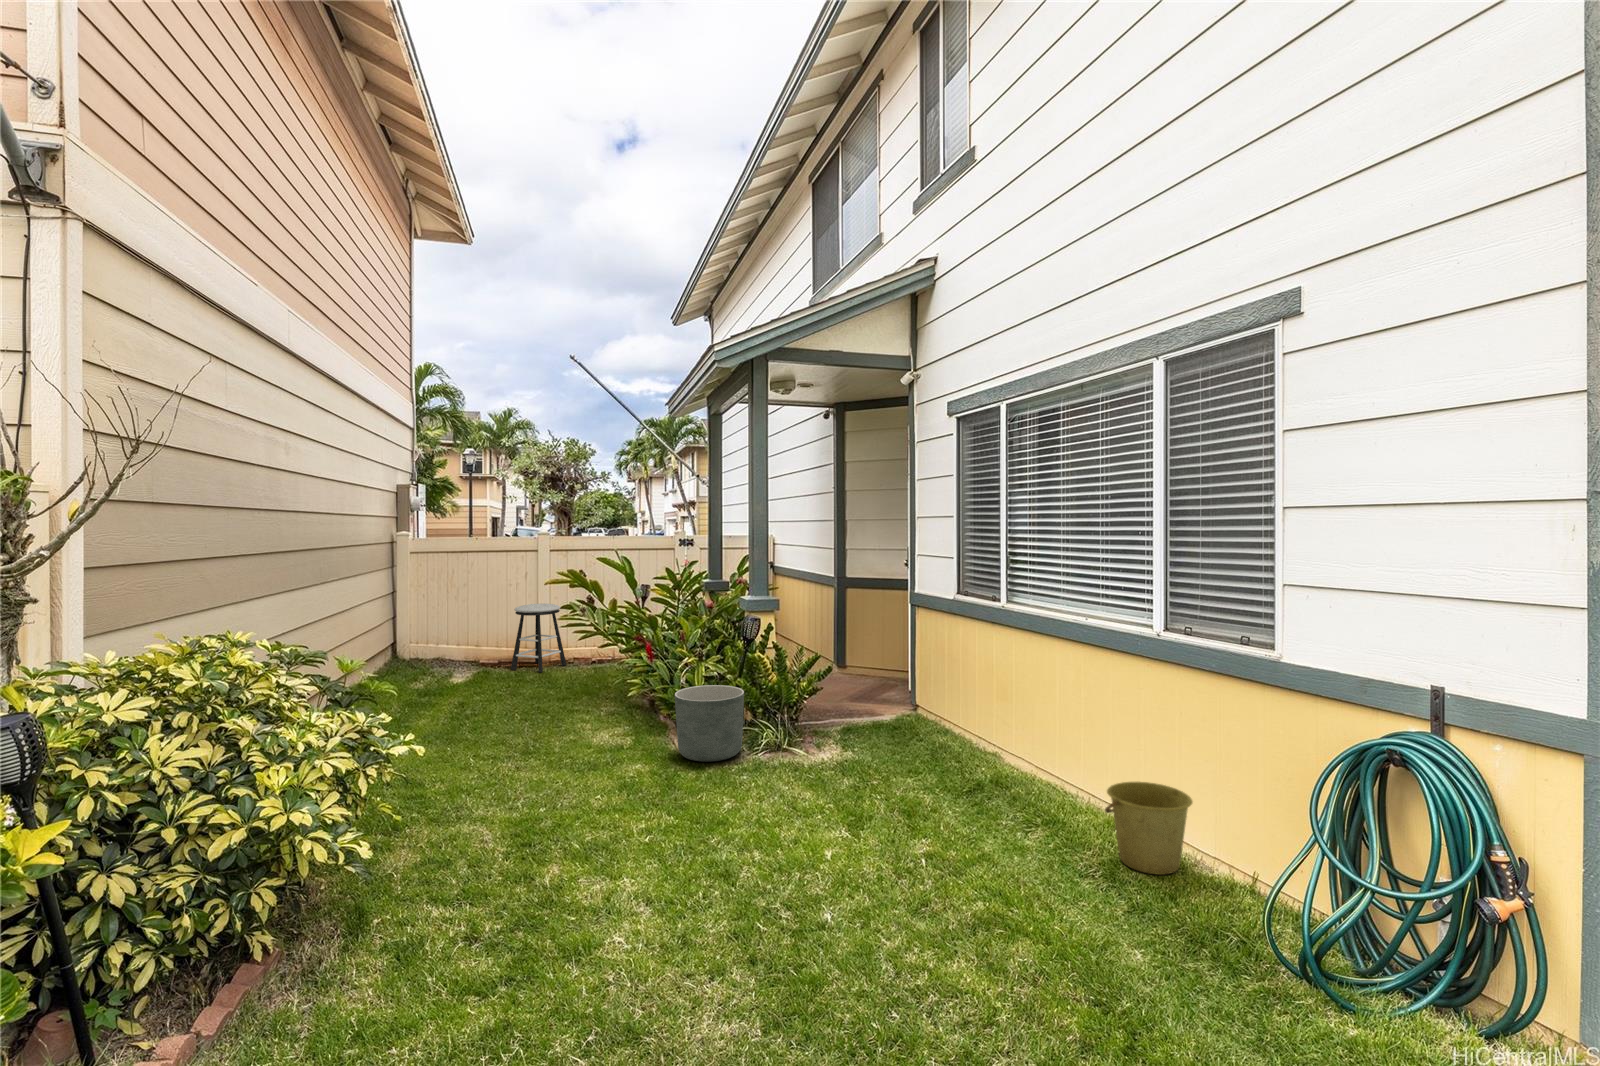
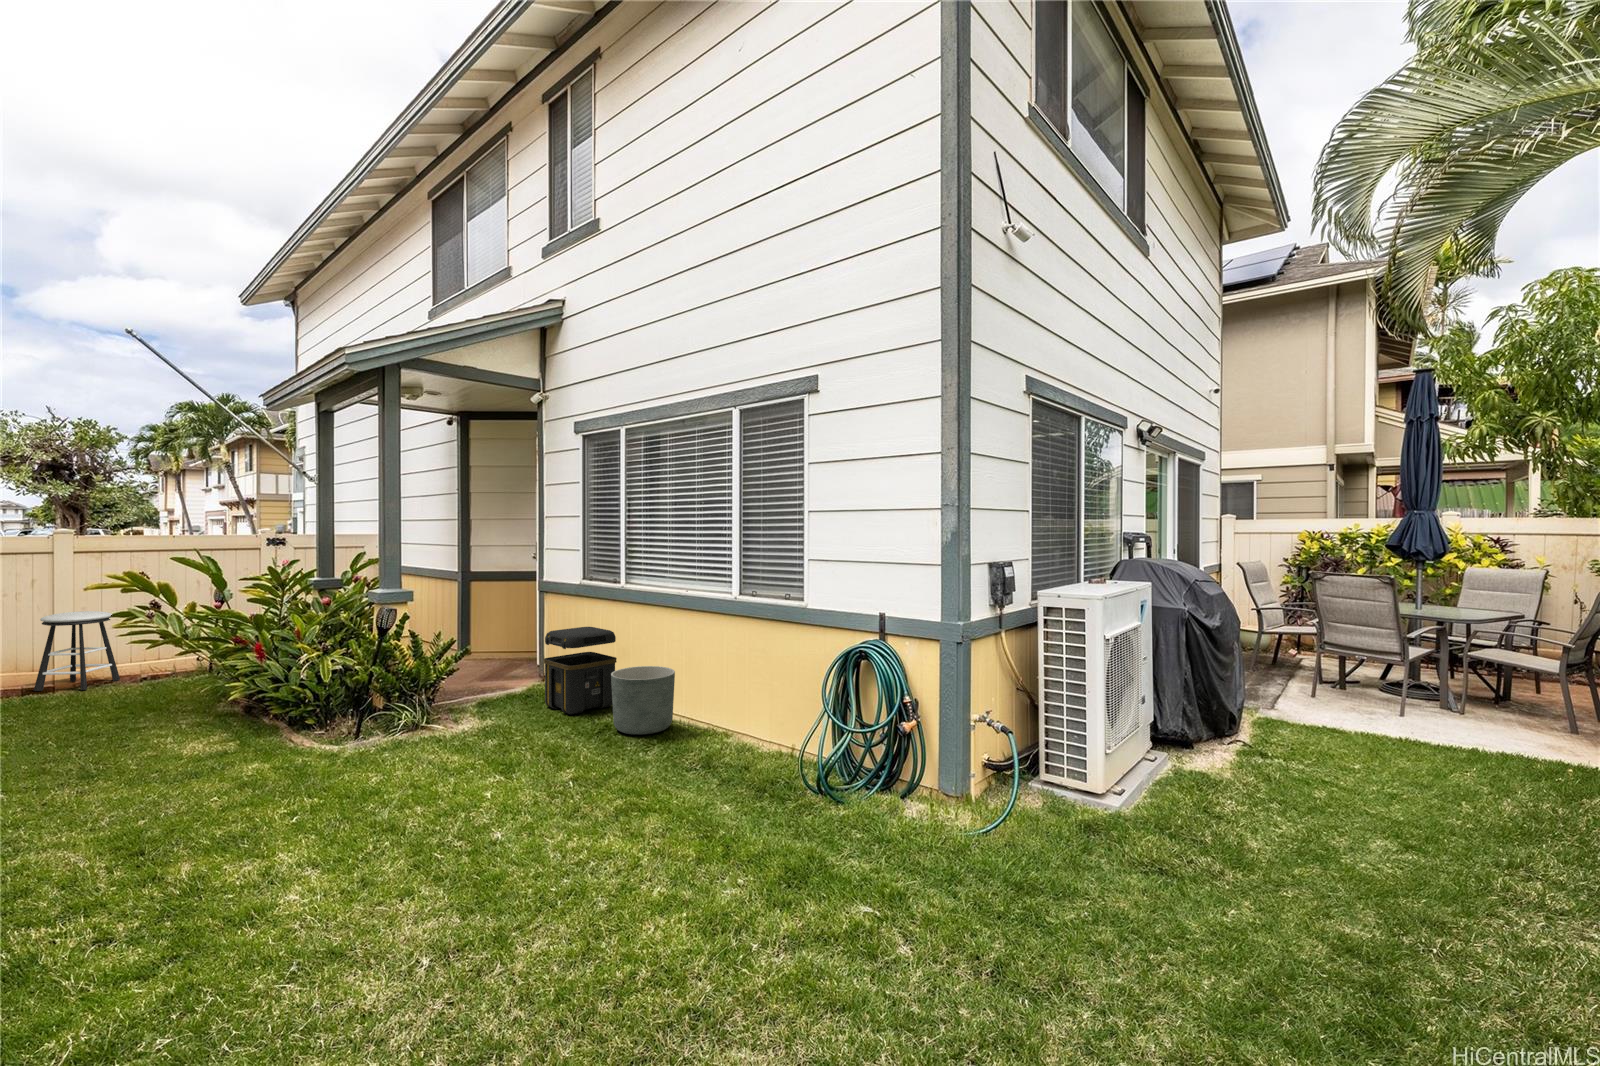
toolbox: none [910,652,996,760] -> present [544,627,617,714]
planter: present [675,685,744,762] -> present [611,666,675,735]
bucket: present [1105,782,1192,875] -> none [702,700,757,760]

